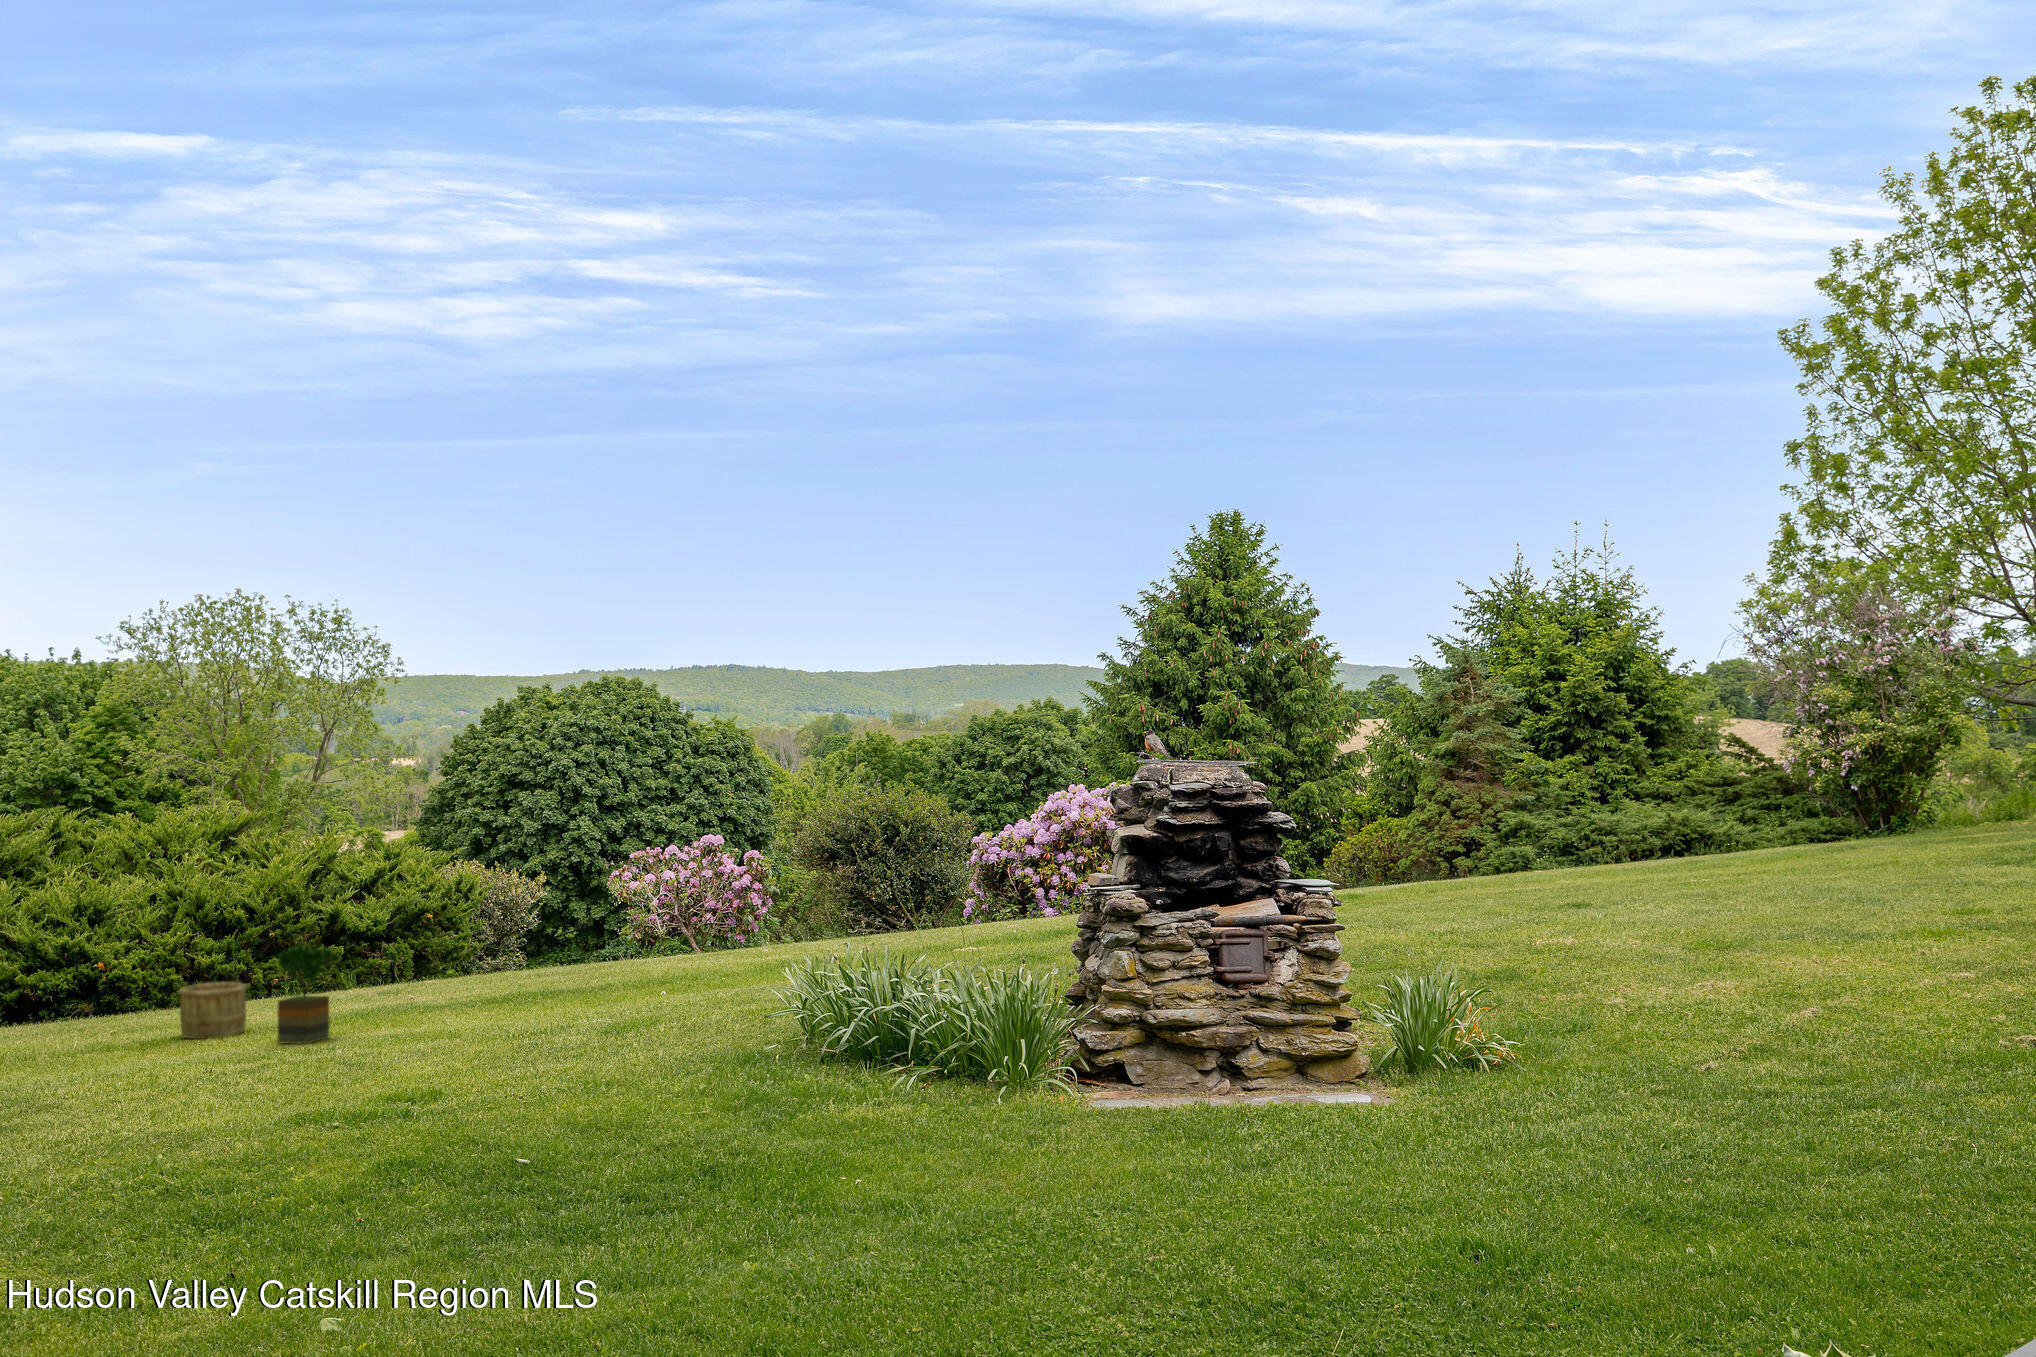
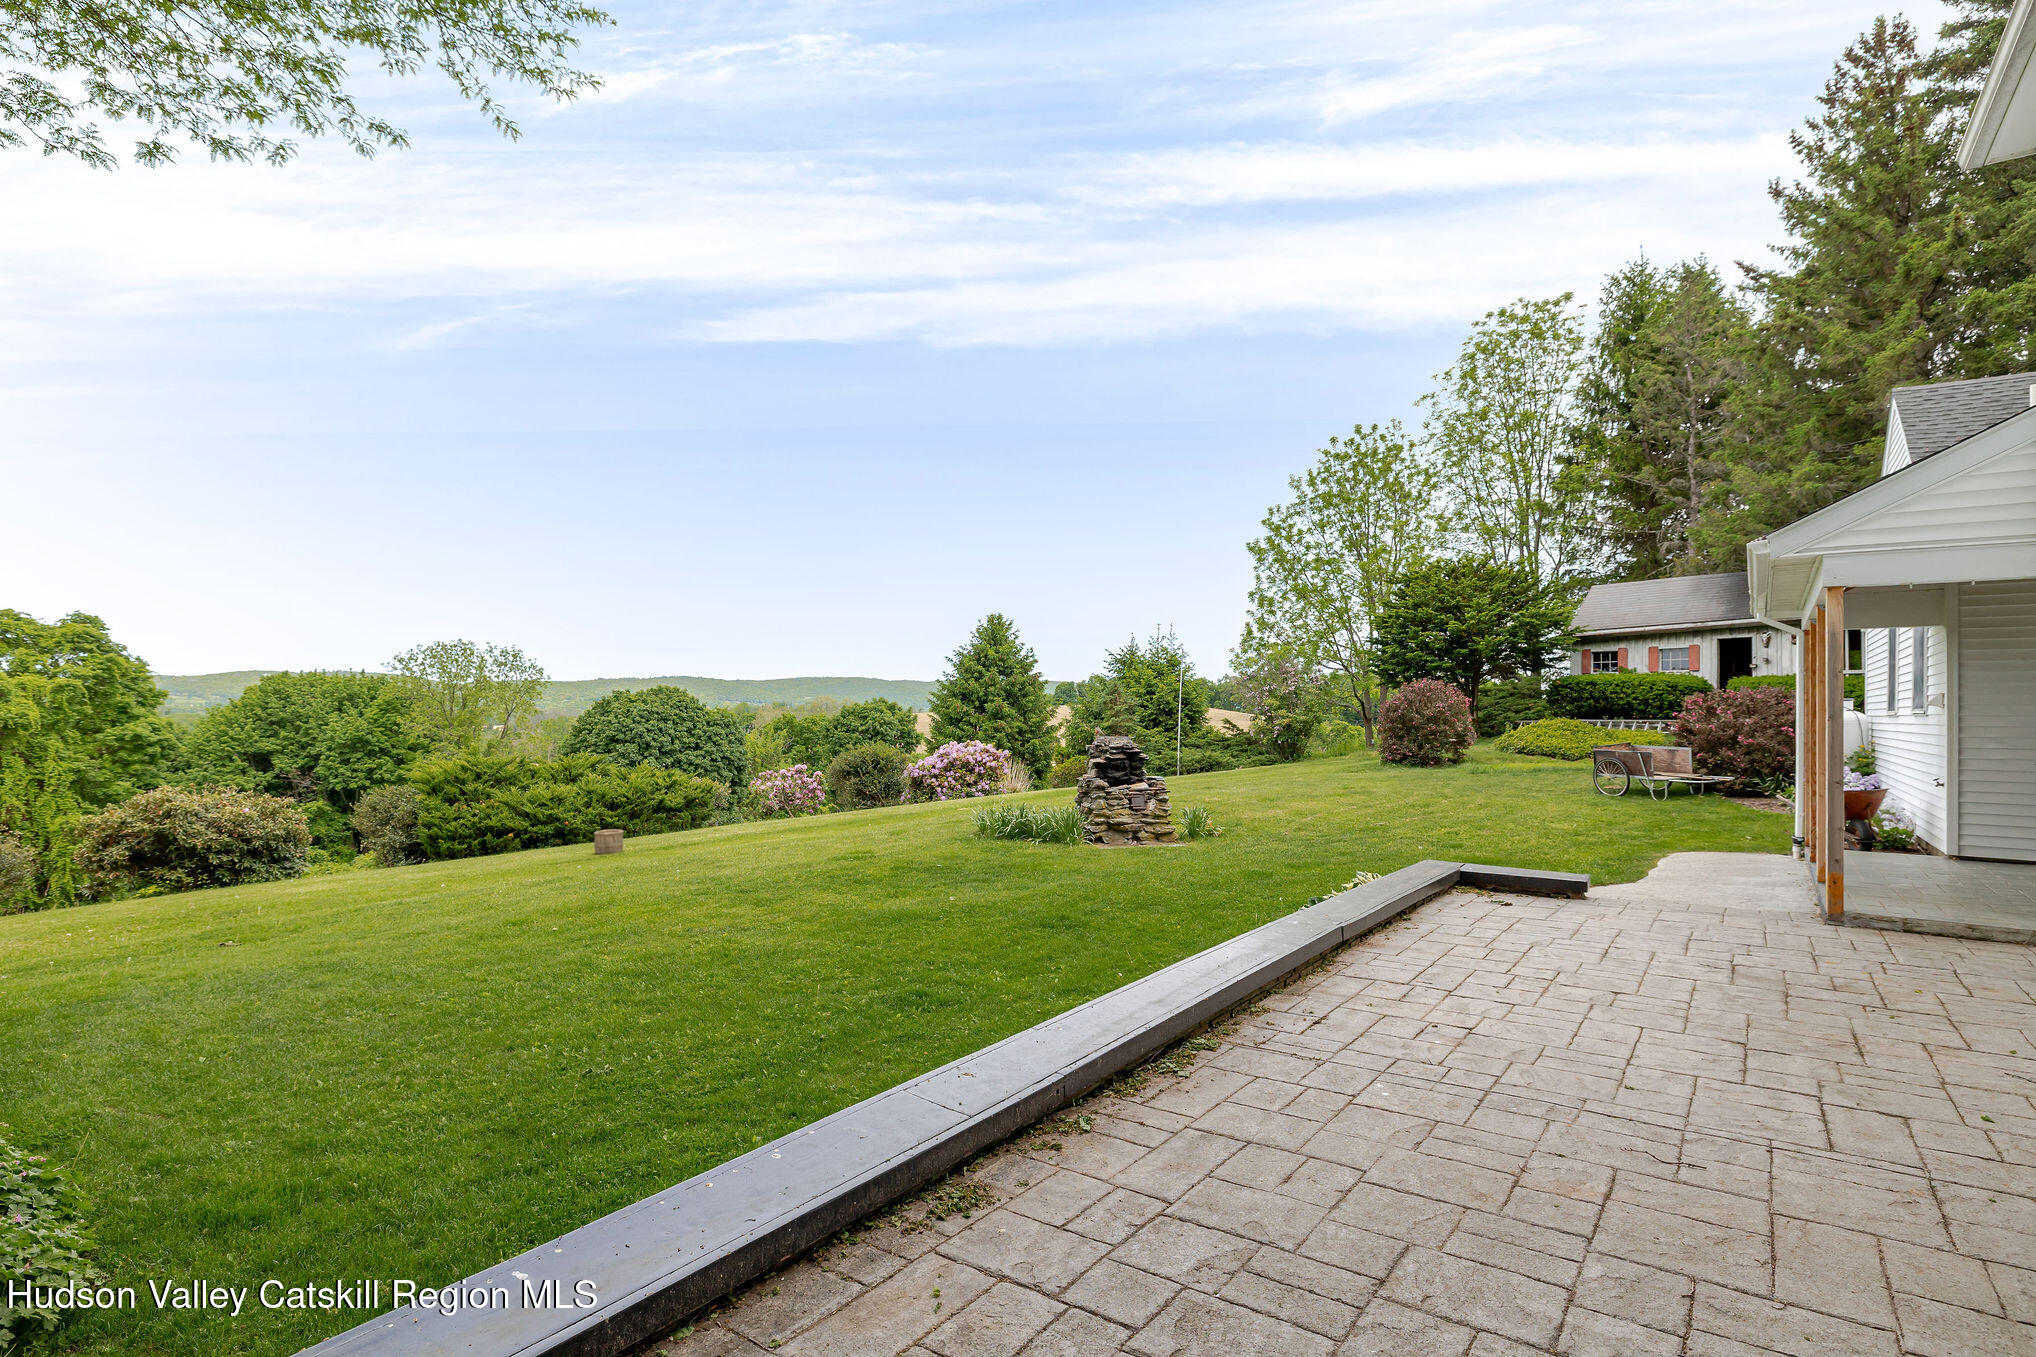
potted tree: present [277,945,338,1044] -> none [649,811,678,853]

